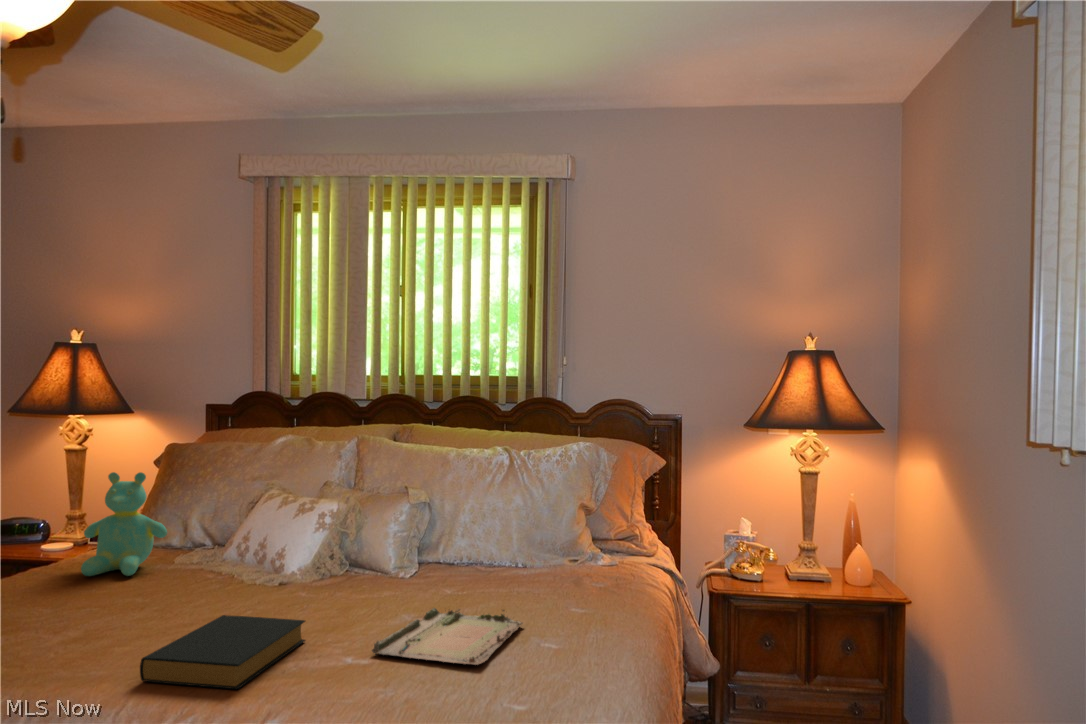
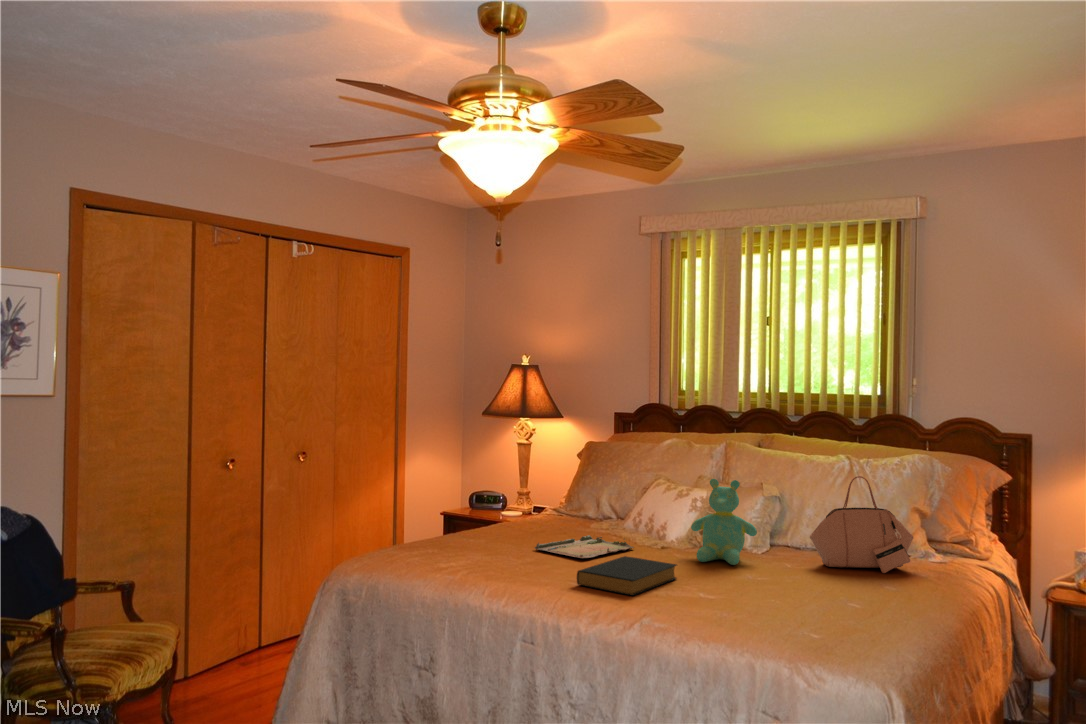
teddy bear: present [81,472,167,576] -> present [691,479,757,565]
handbag: none [475,472,592,590] -> present [810,476,913,573]
tray: present [372,608,523,665] -> present [534,535,634,558]

